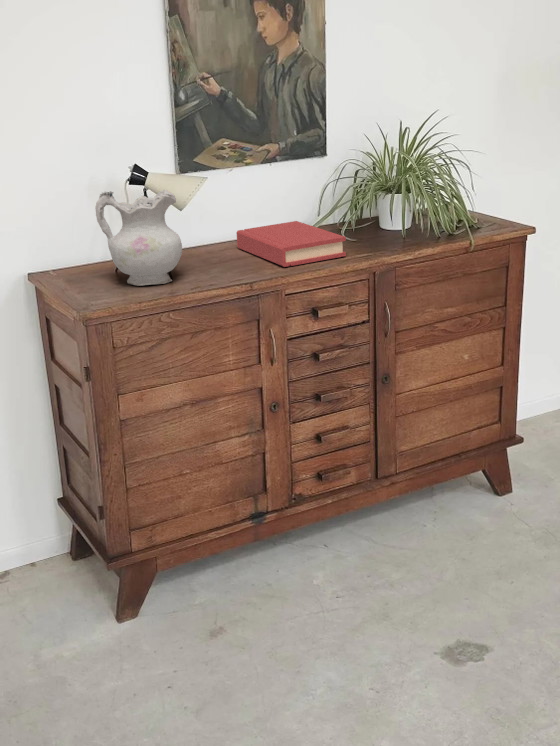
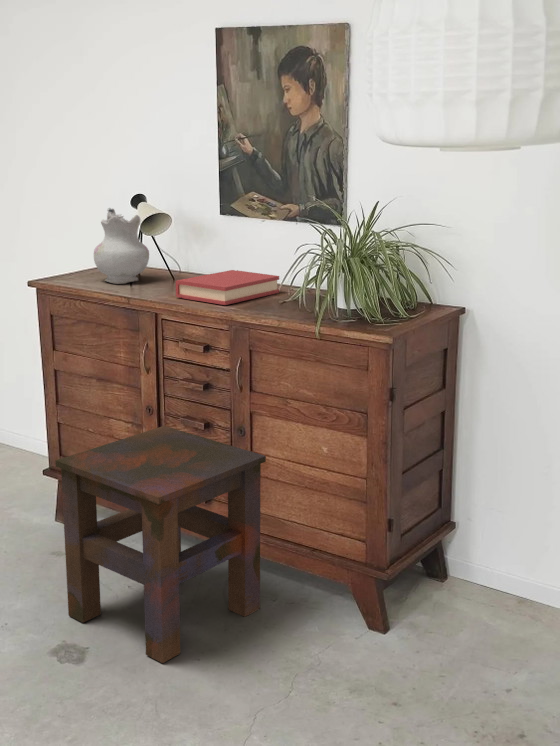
side table: none [321,380,542,633] -> present [55,426,266,663]

